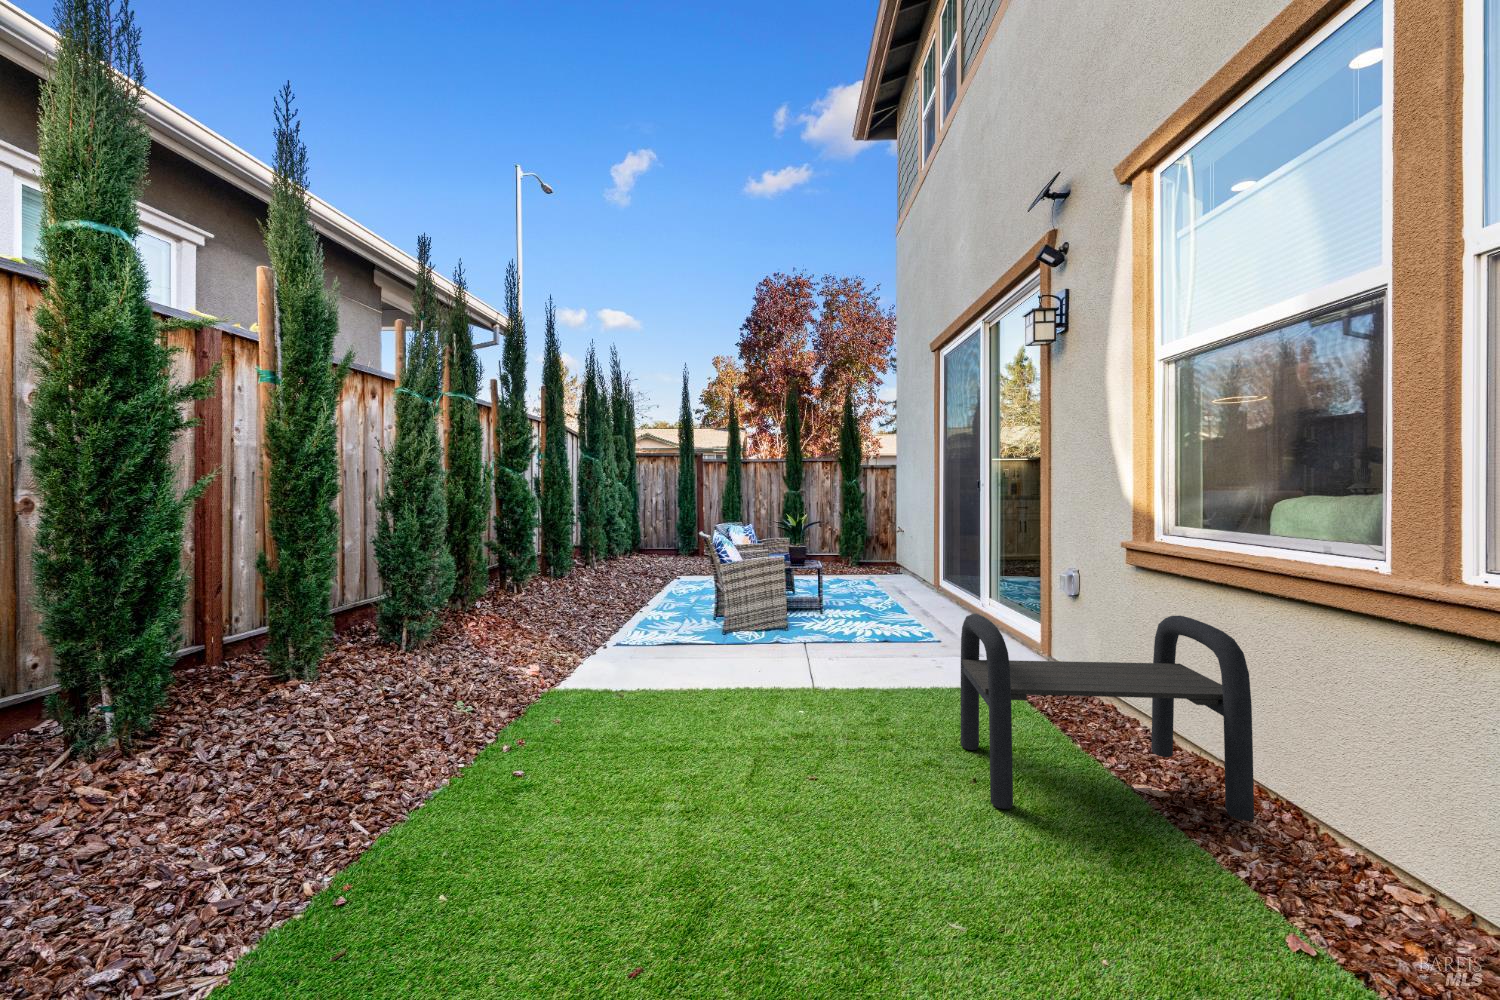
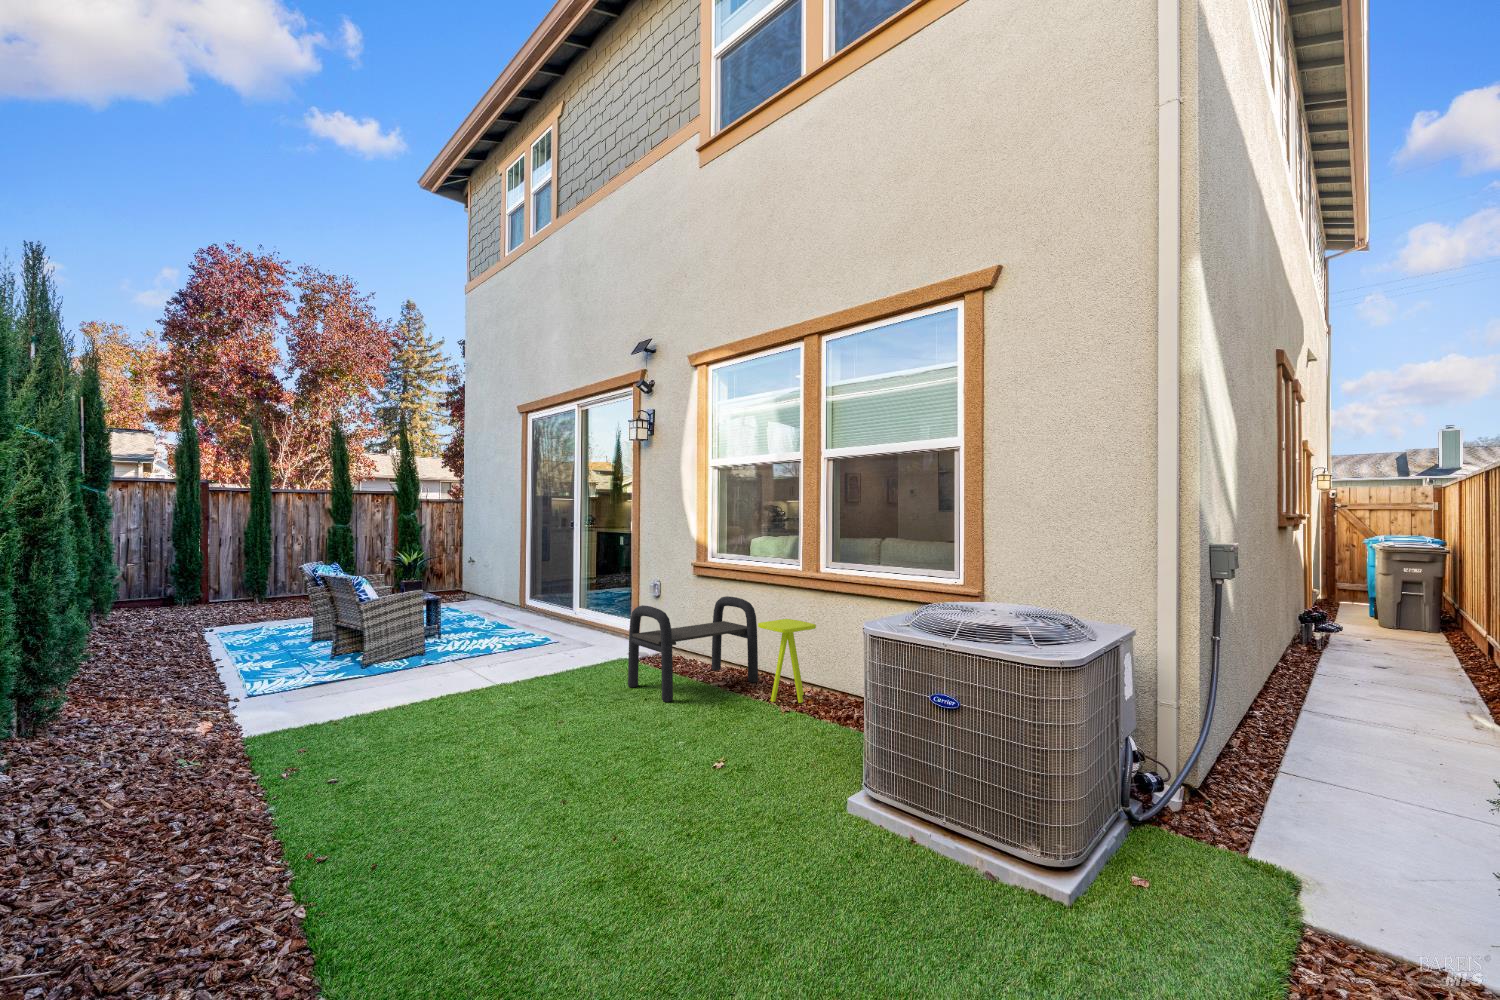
side table: none [1228,699,1446,962] -> present [758,619,816,703]

